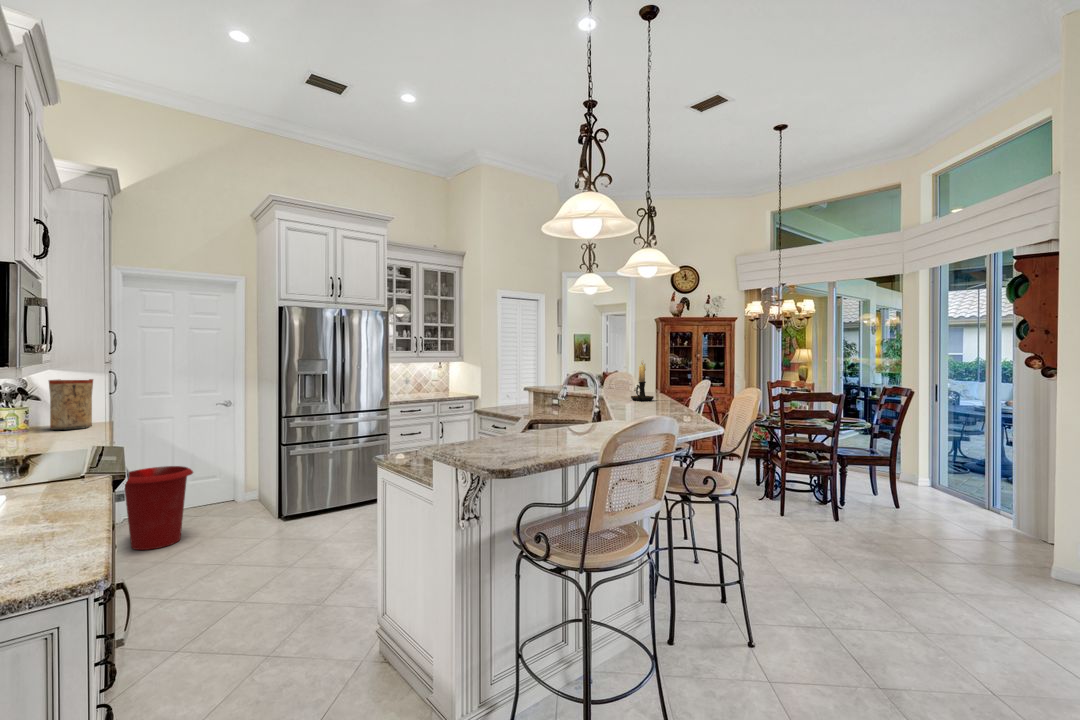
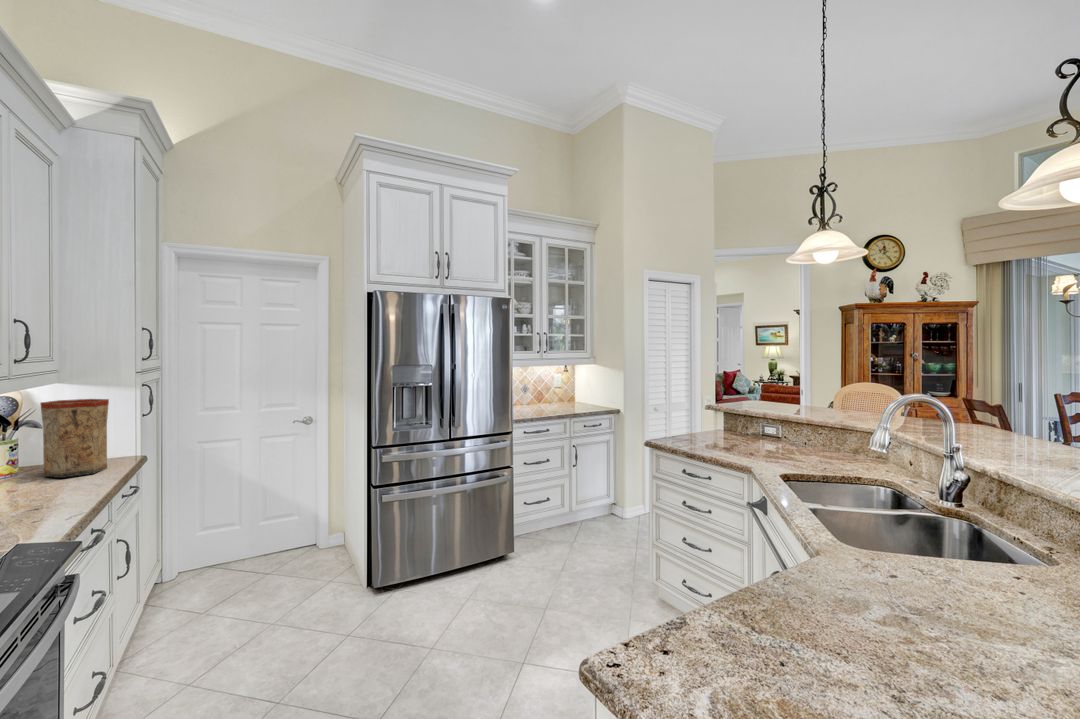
candle holder: present [631,358,654,401] -> none [985,370,1045,455]
waste bin: present [125,466,193,550] -> none [149,515,255,643]

